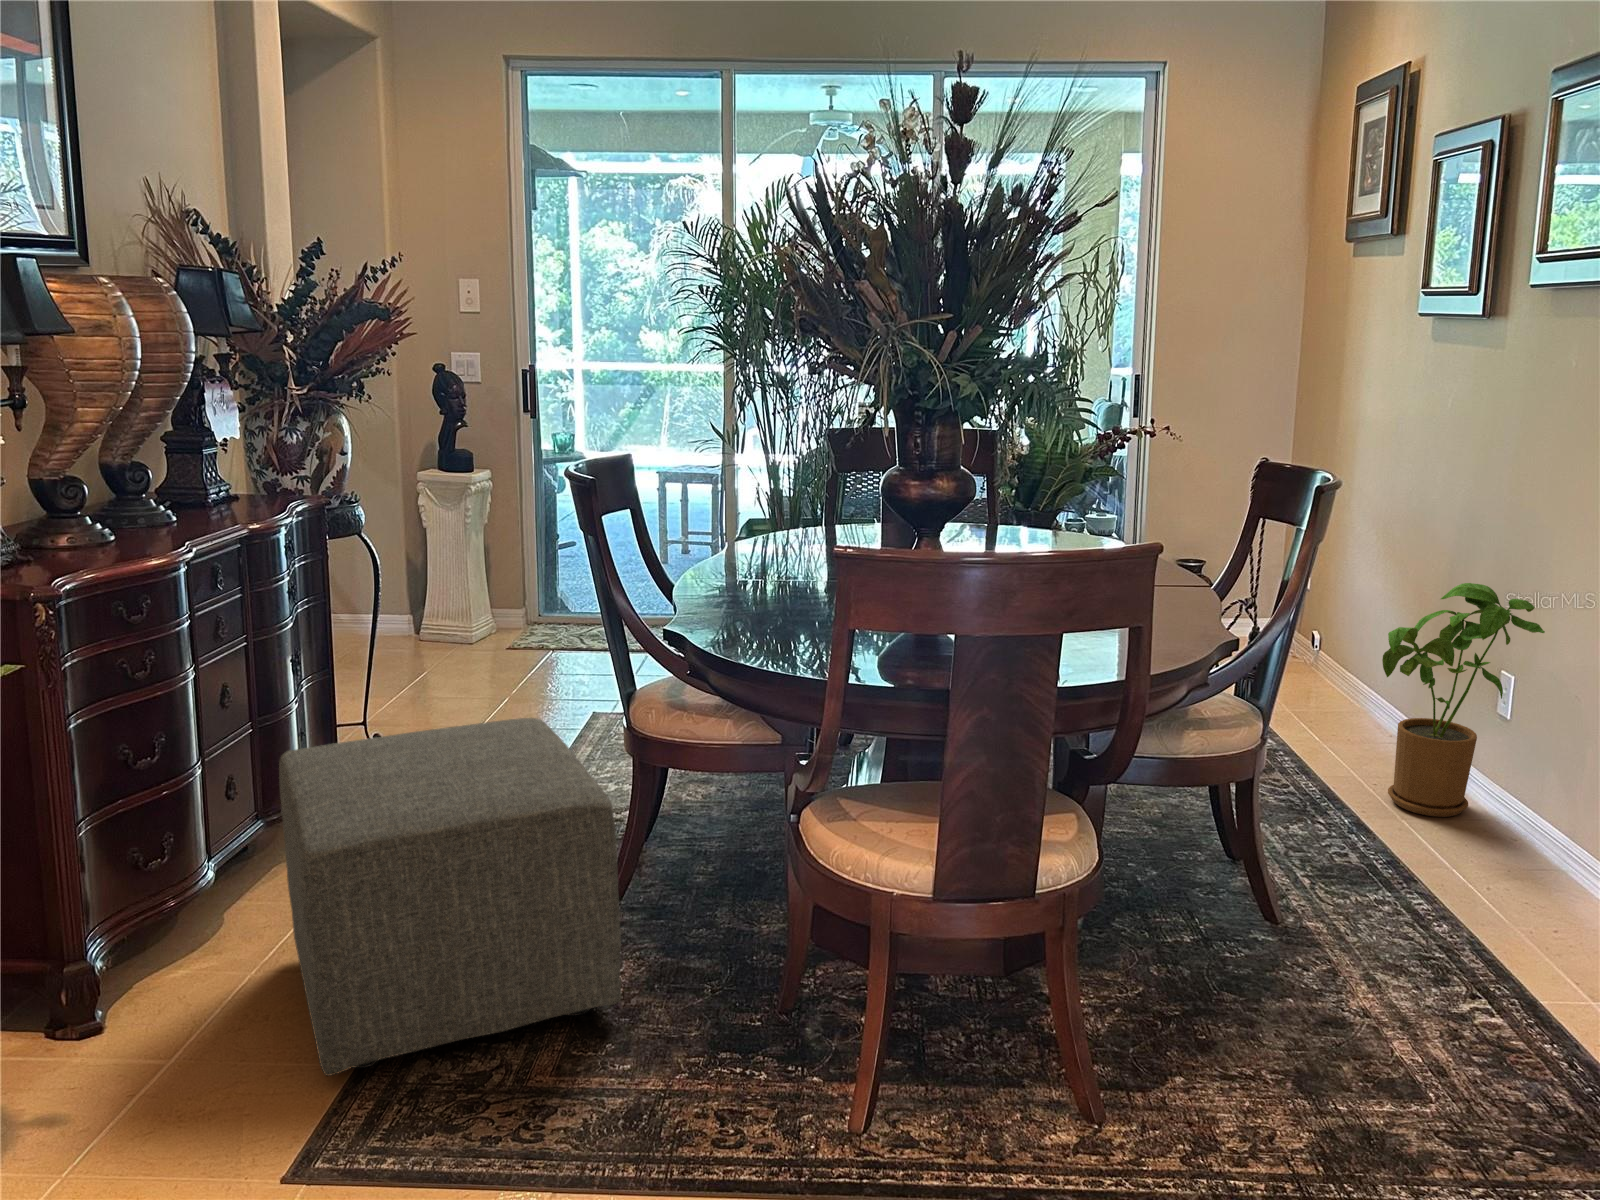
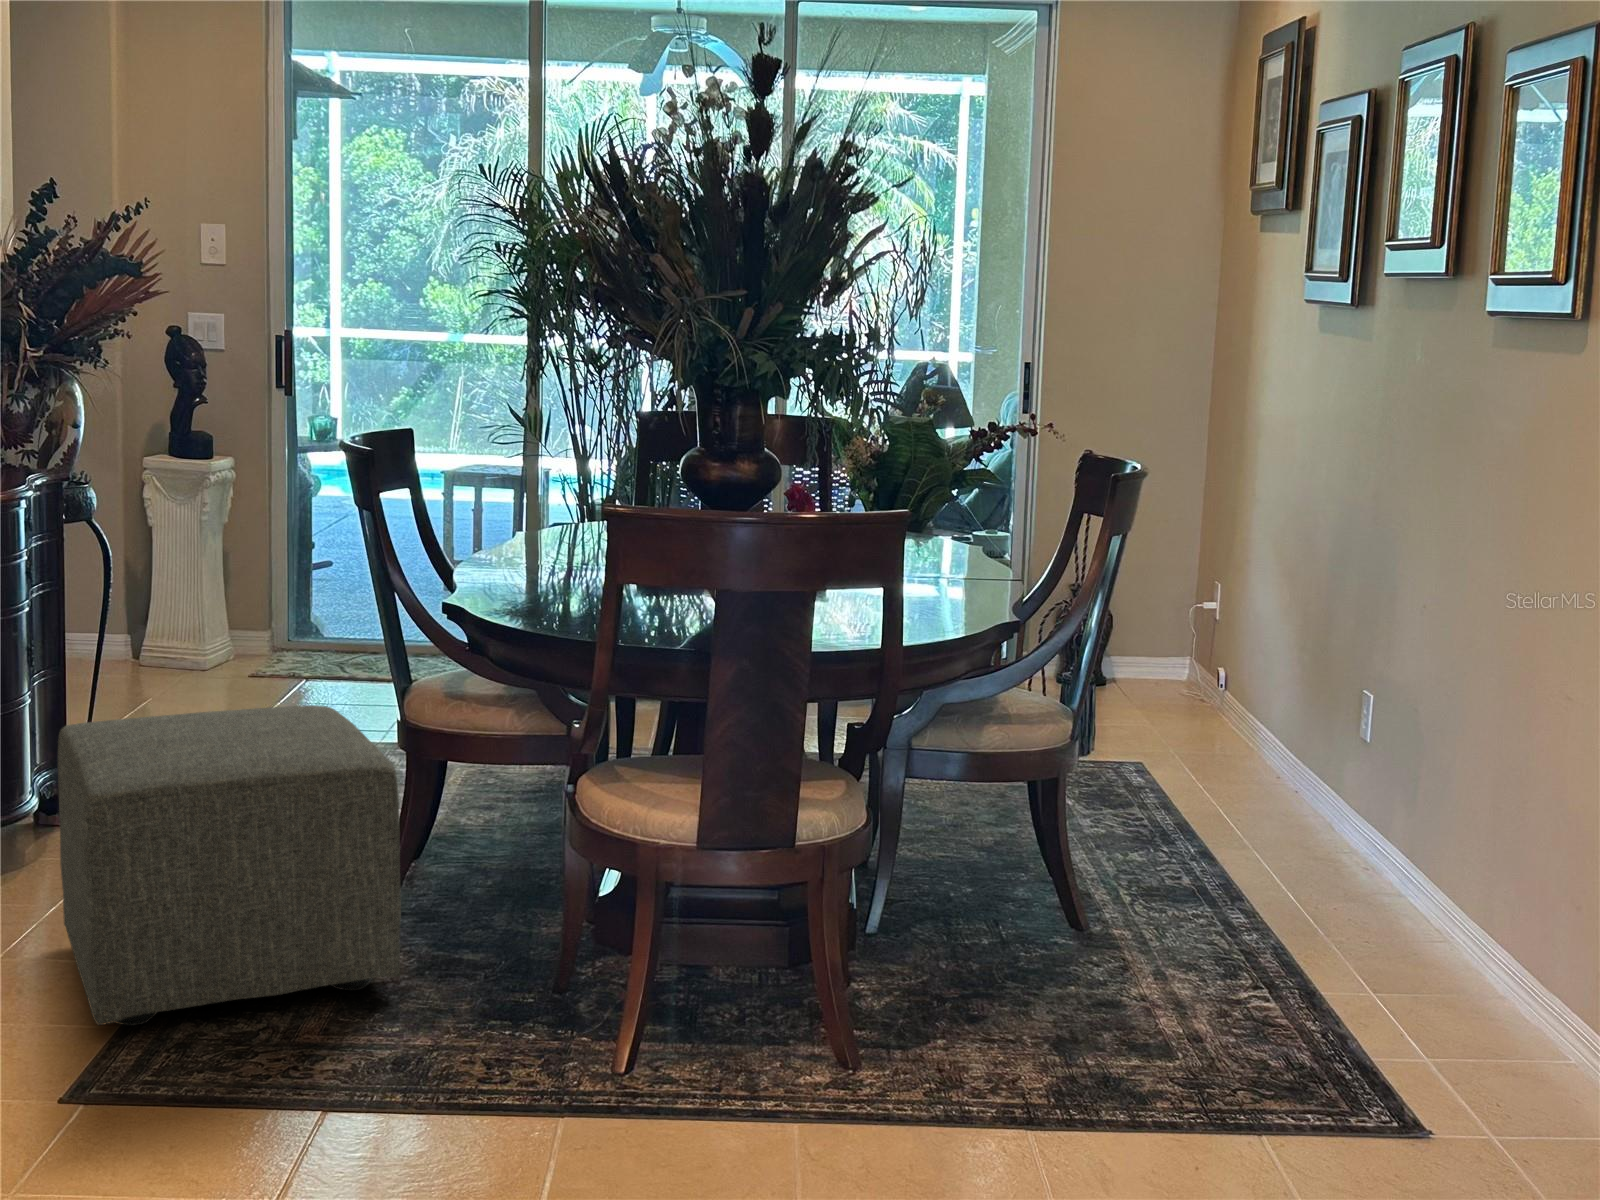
house plant: present [1382,583,1545,817] -> none [1228,601,1378,850]

